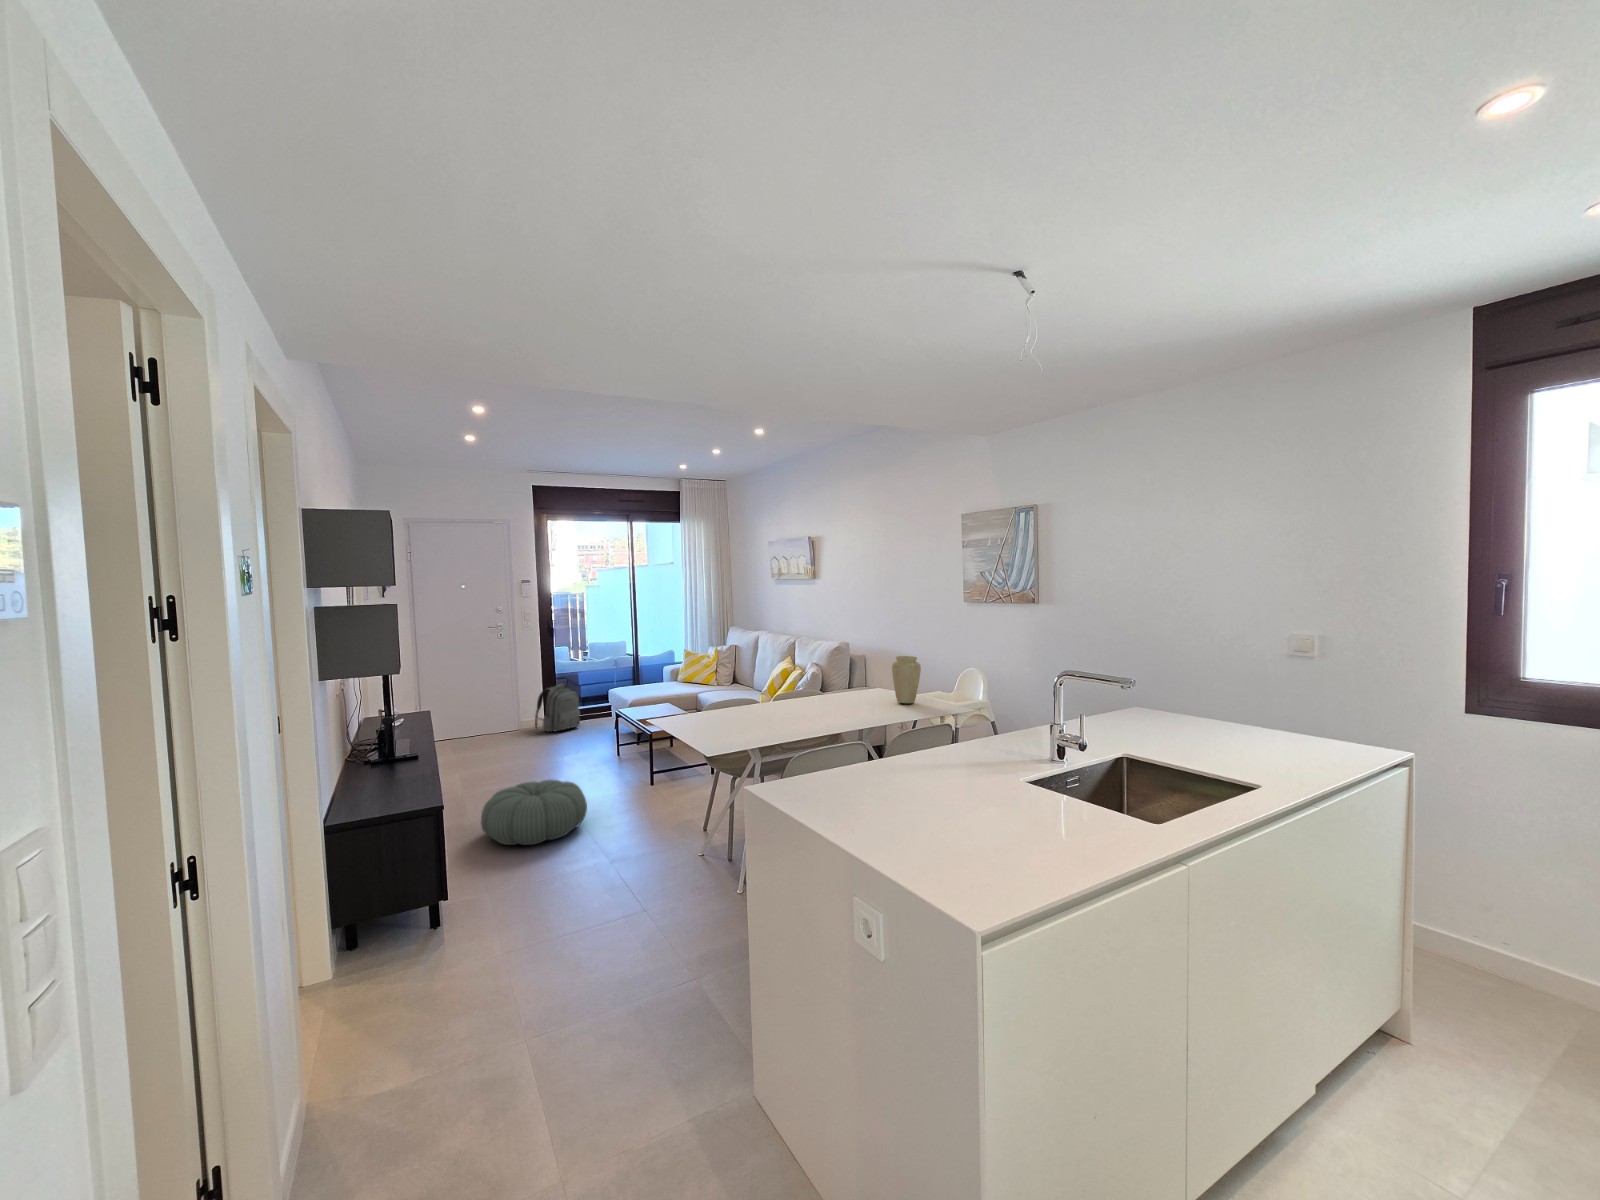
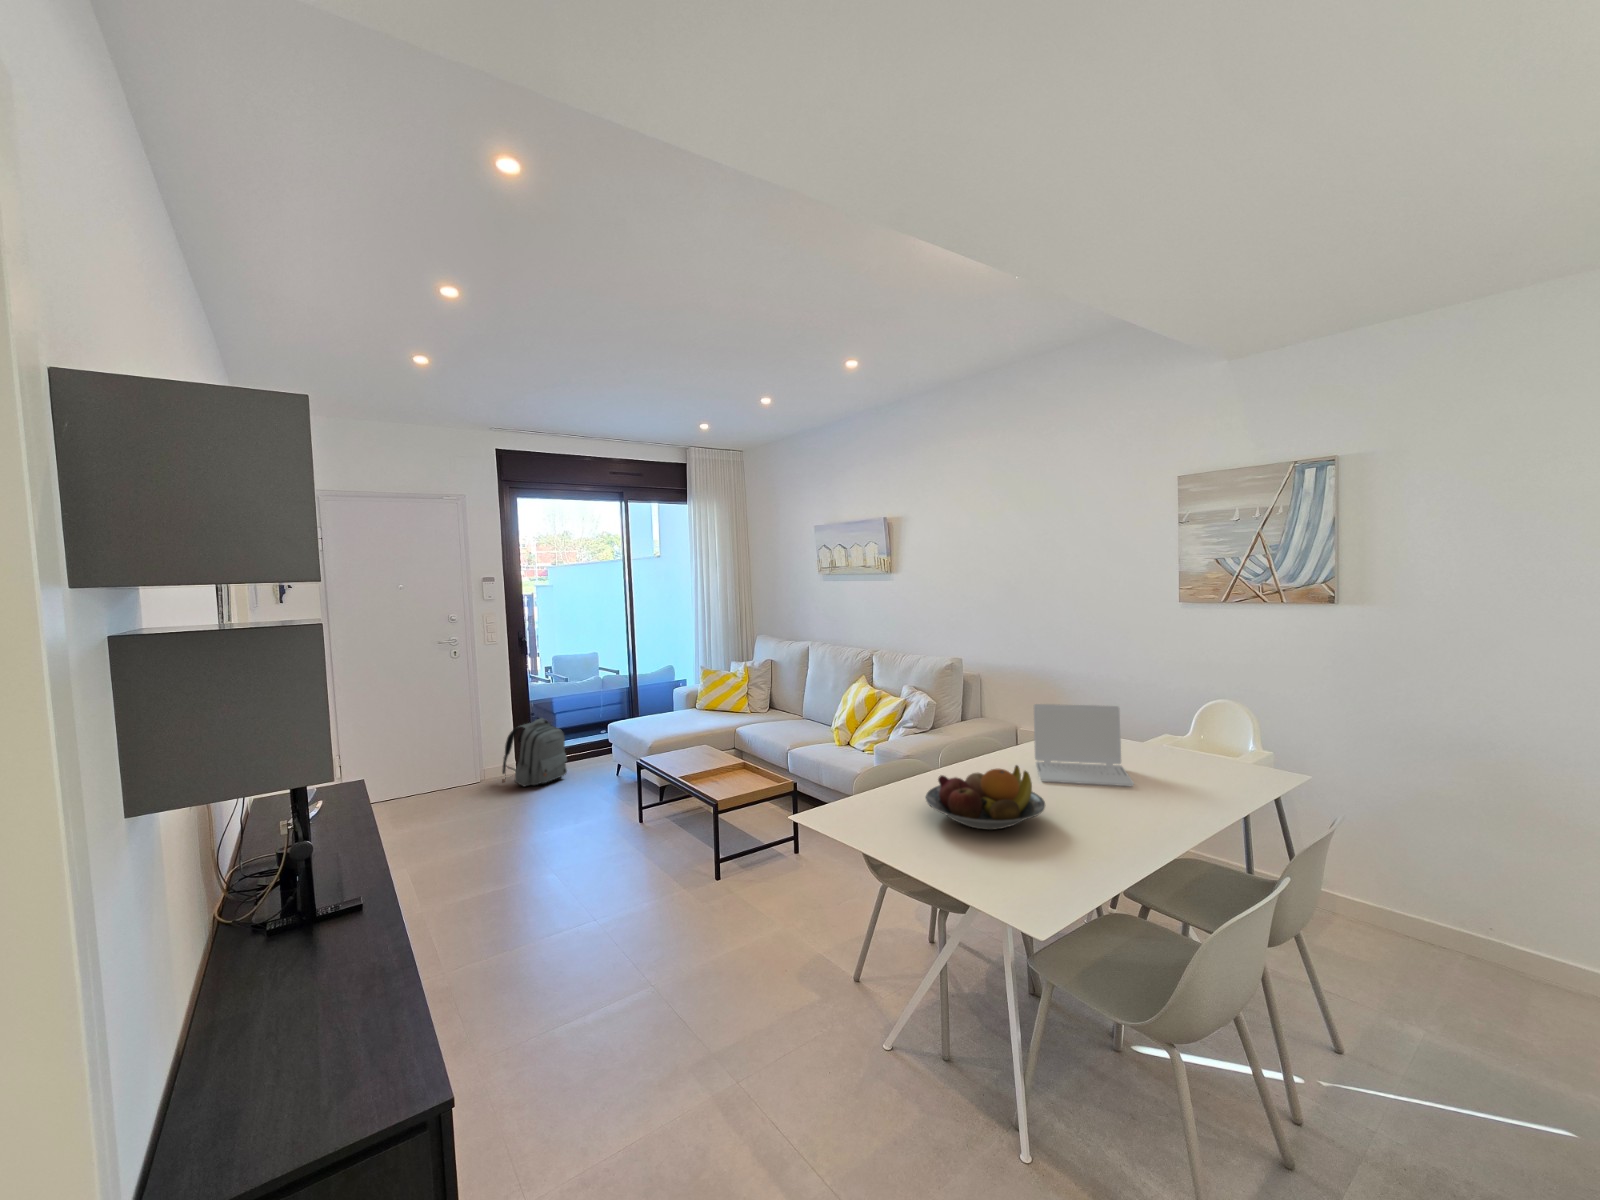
vase: present [892,656,921,703] -> none [1163,689,1215,766]
laptop: none [801,664,862,711] -> present [1034,704,1134,786]
fruit bowl: none [708,693,773,725] -> present [926,765,1045,830]
pouf: present [481,780,587,845] -> none [483,906,665,1055]

